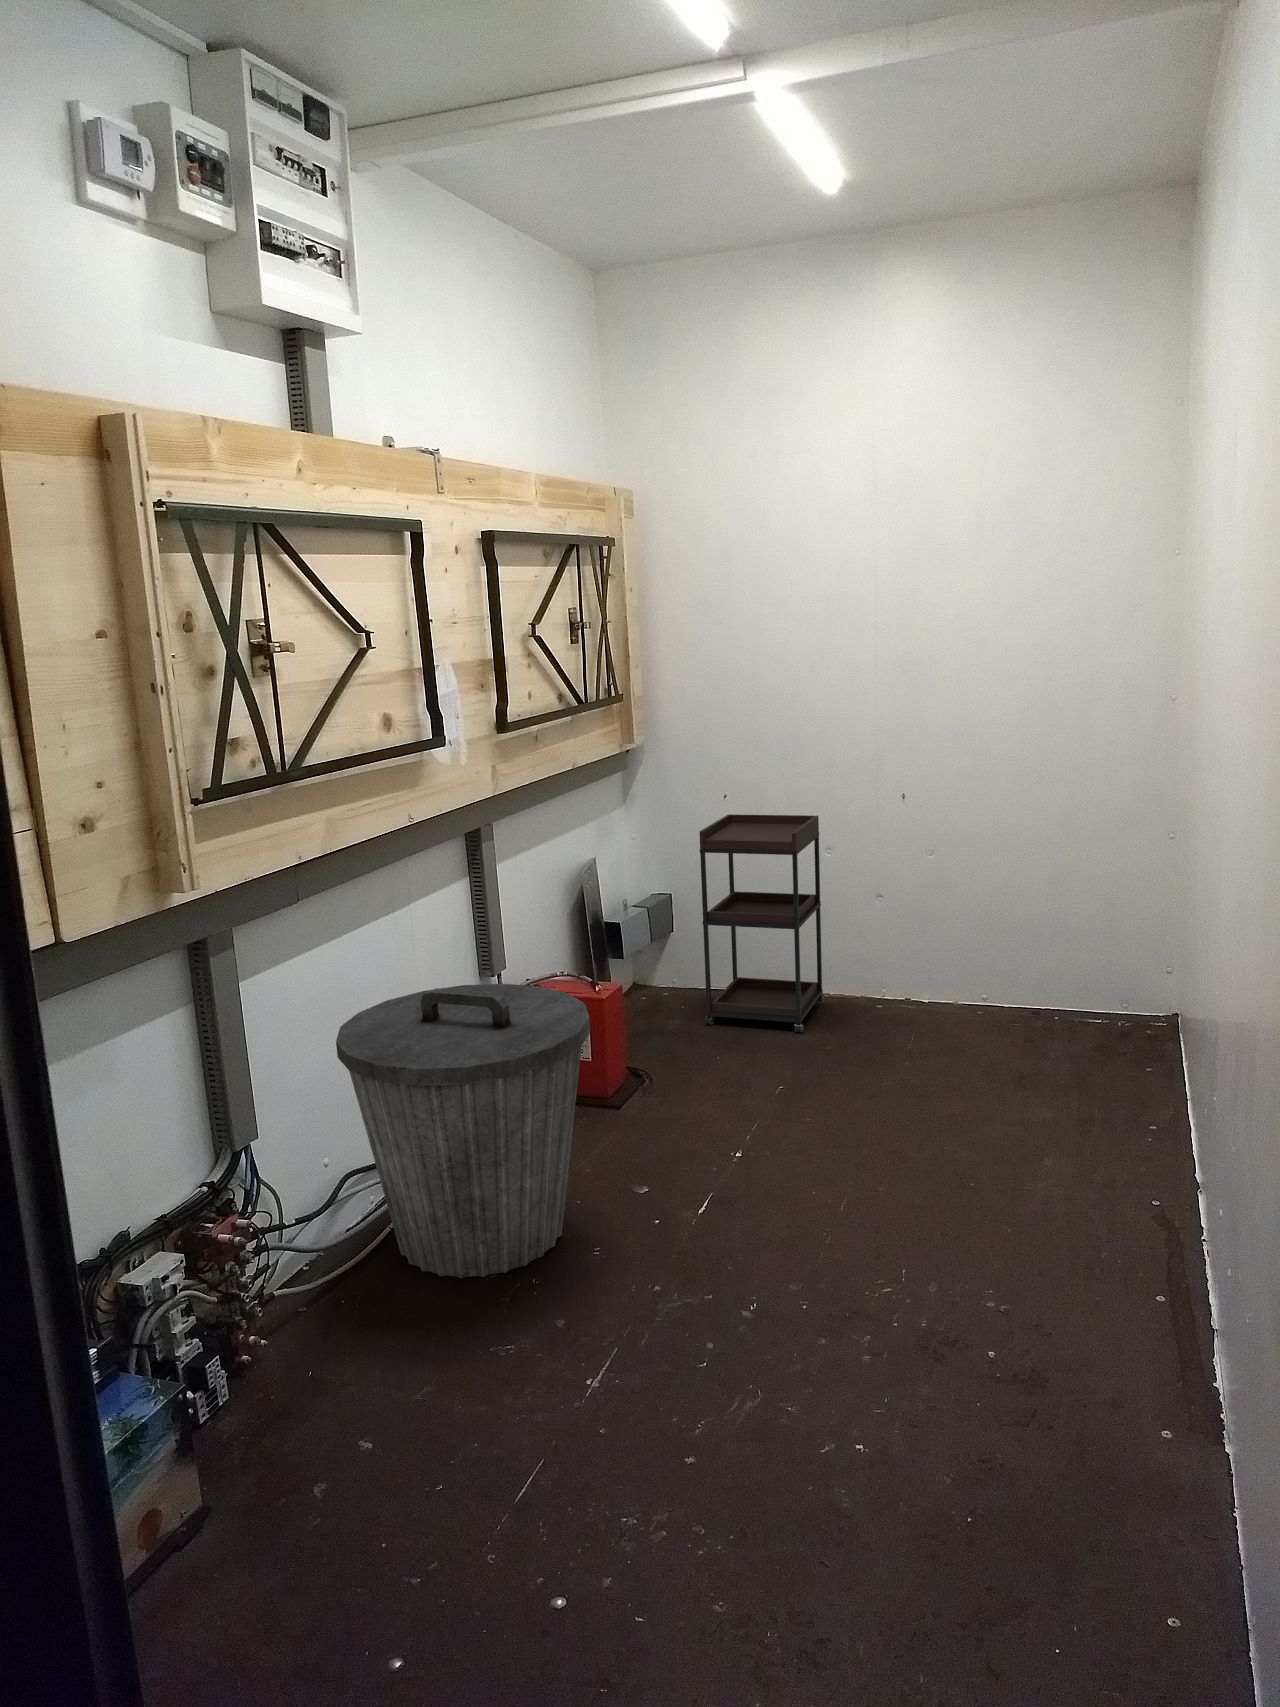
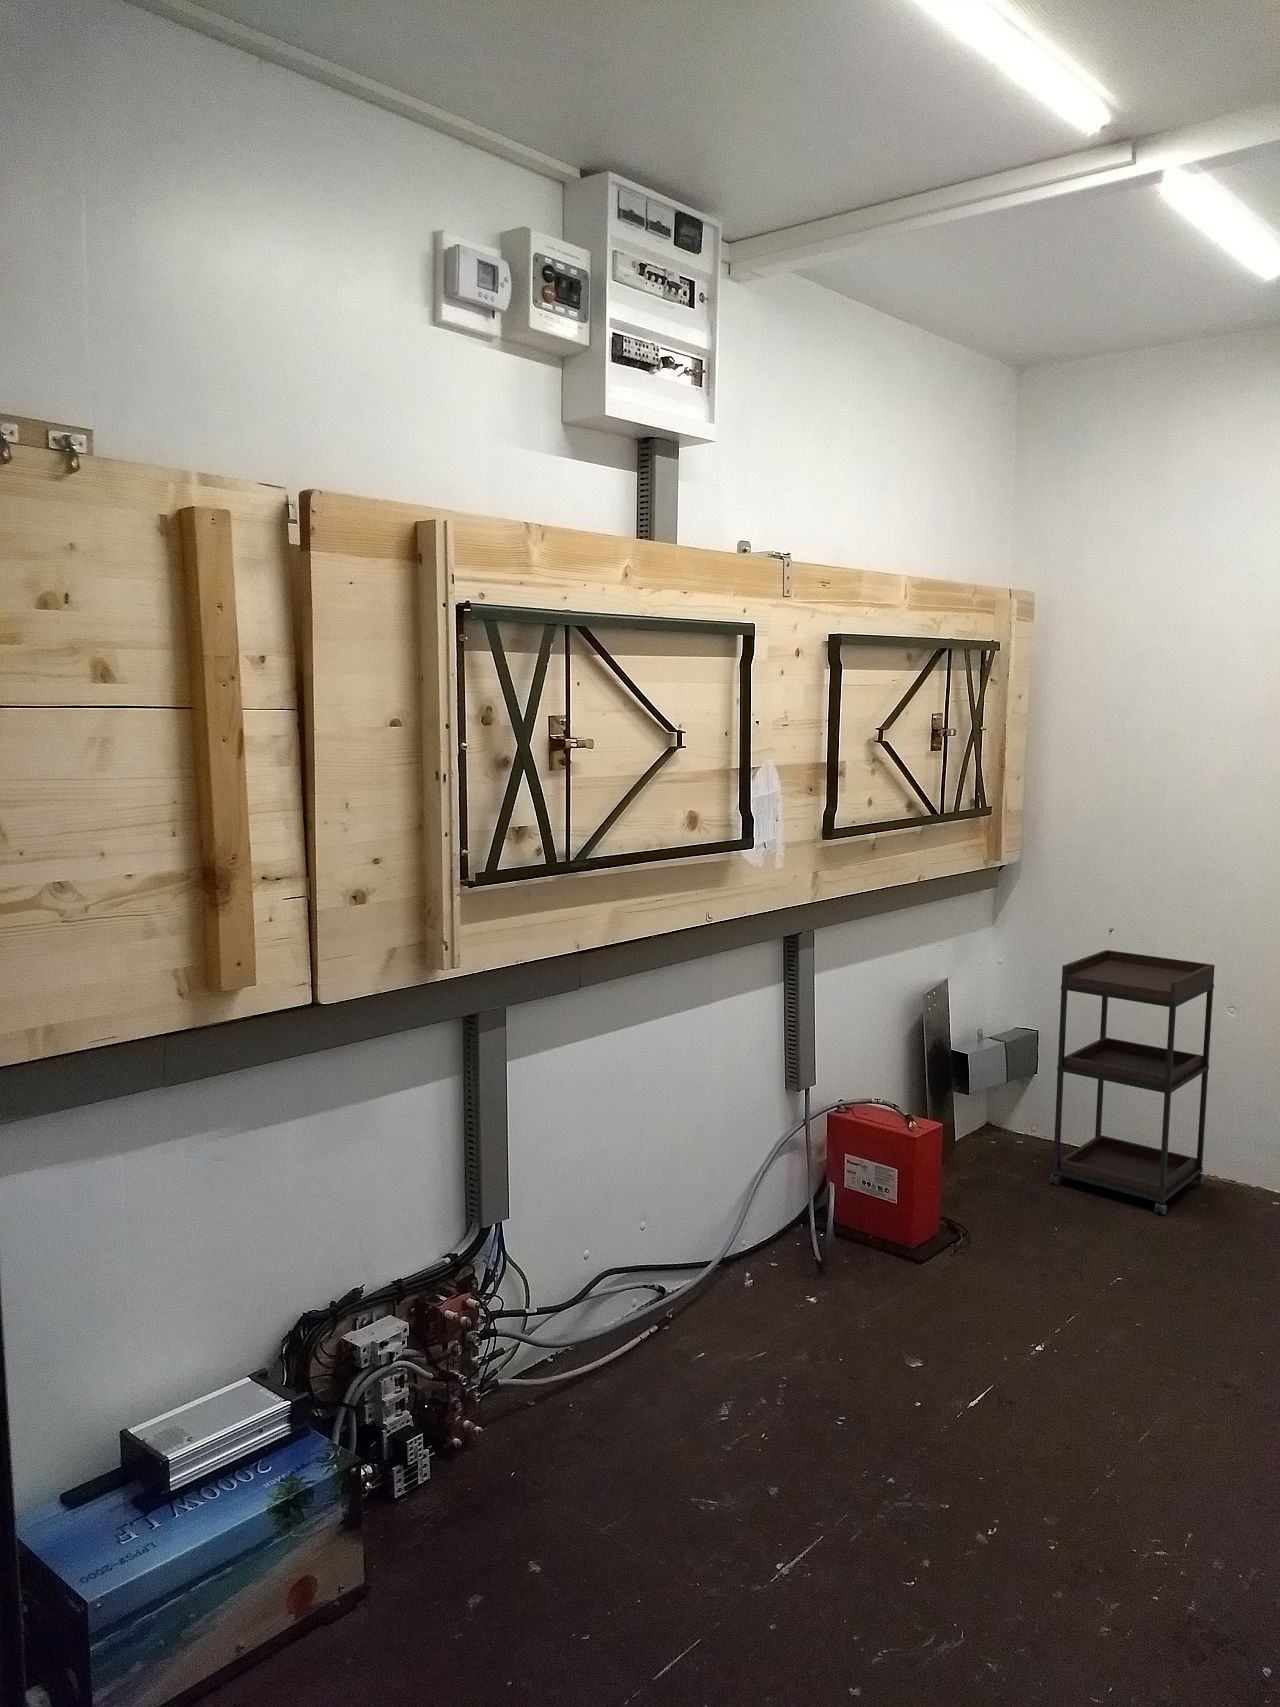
trash can: present [336,984,590,1278] -> none [599,1098,863,1419]

